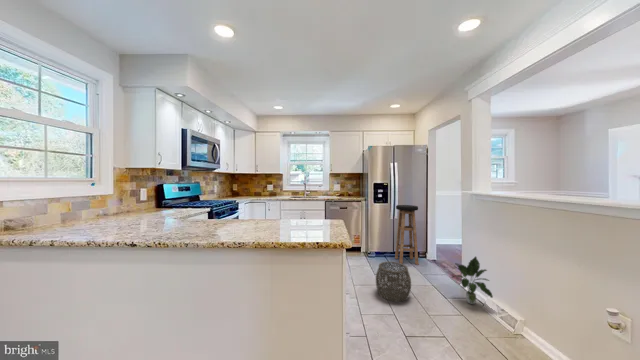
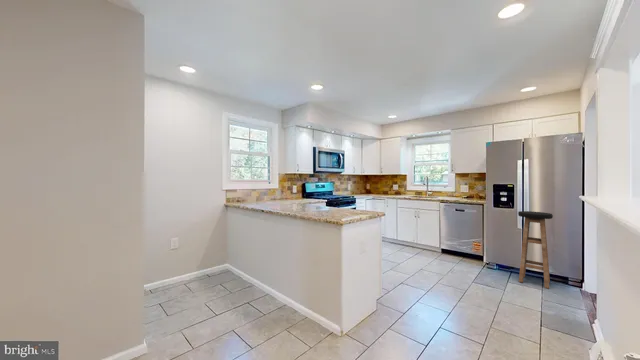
potted plant: present [453,257,493,304] -> none [538,278,594,337]
woven basket: present [376,262,411,302] -> none [447,264,488,305]

